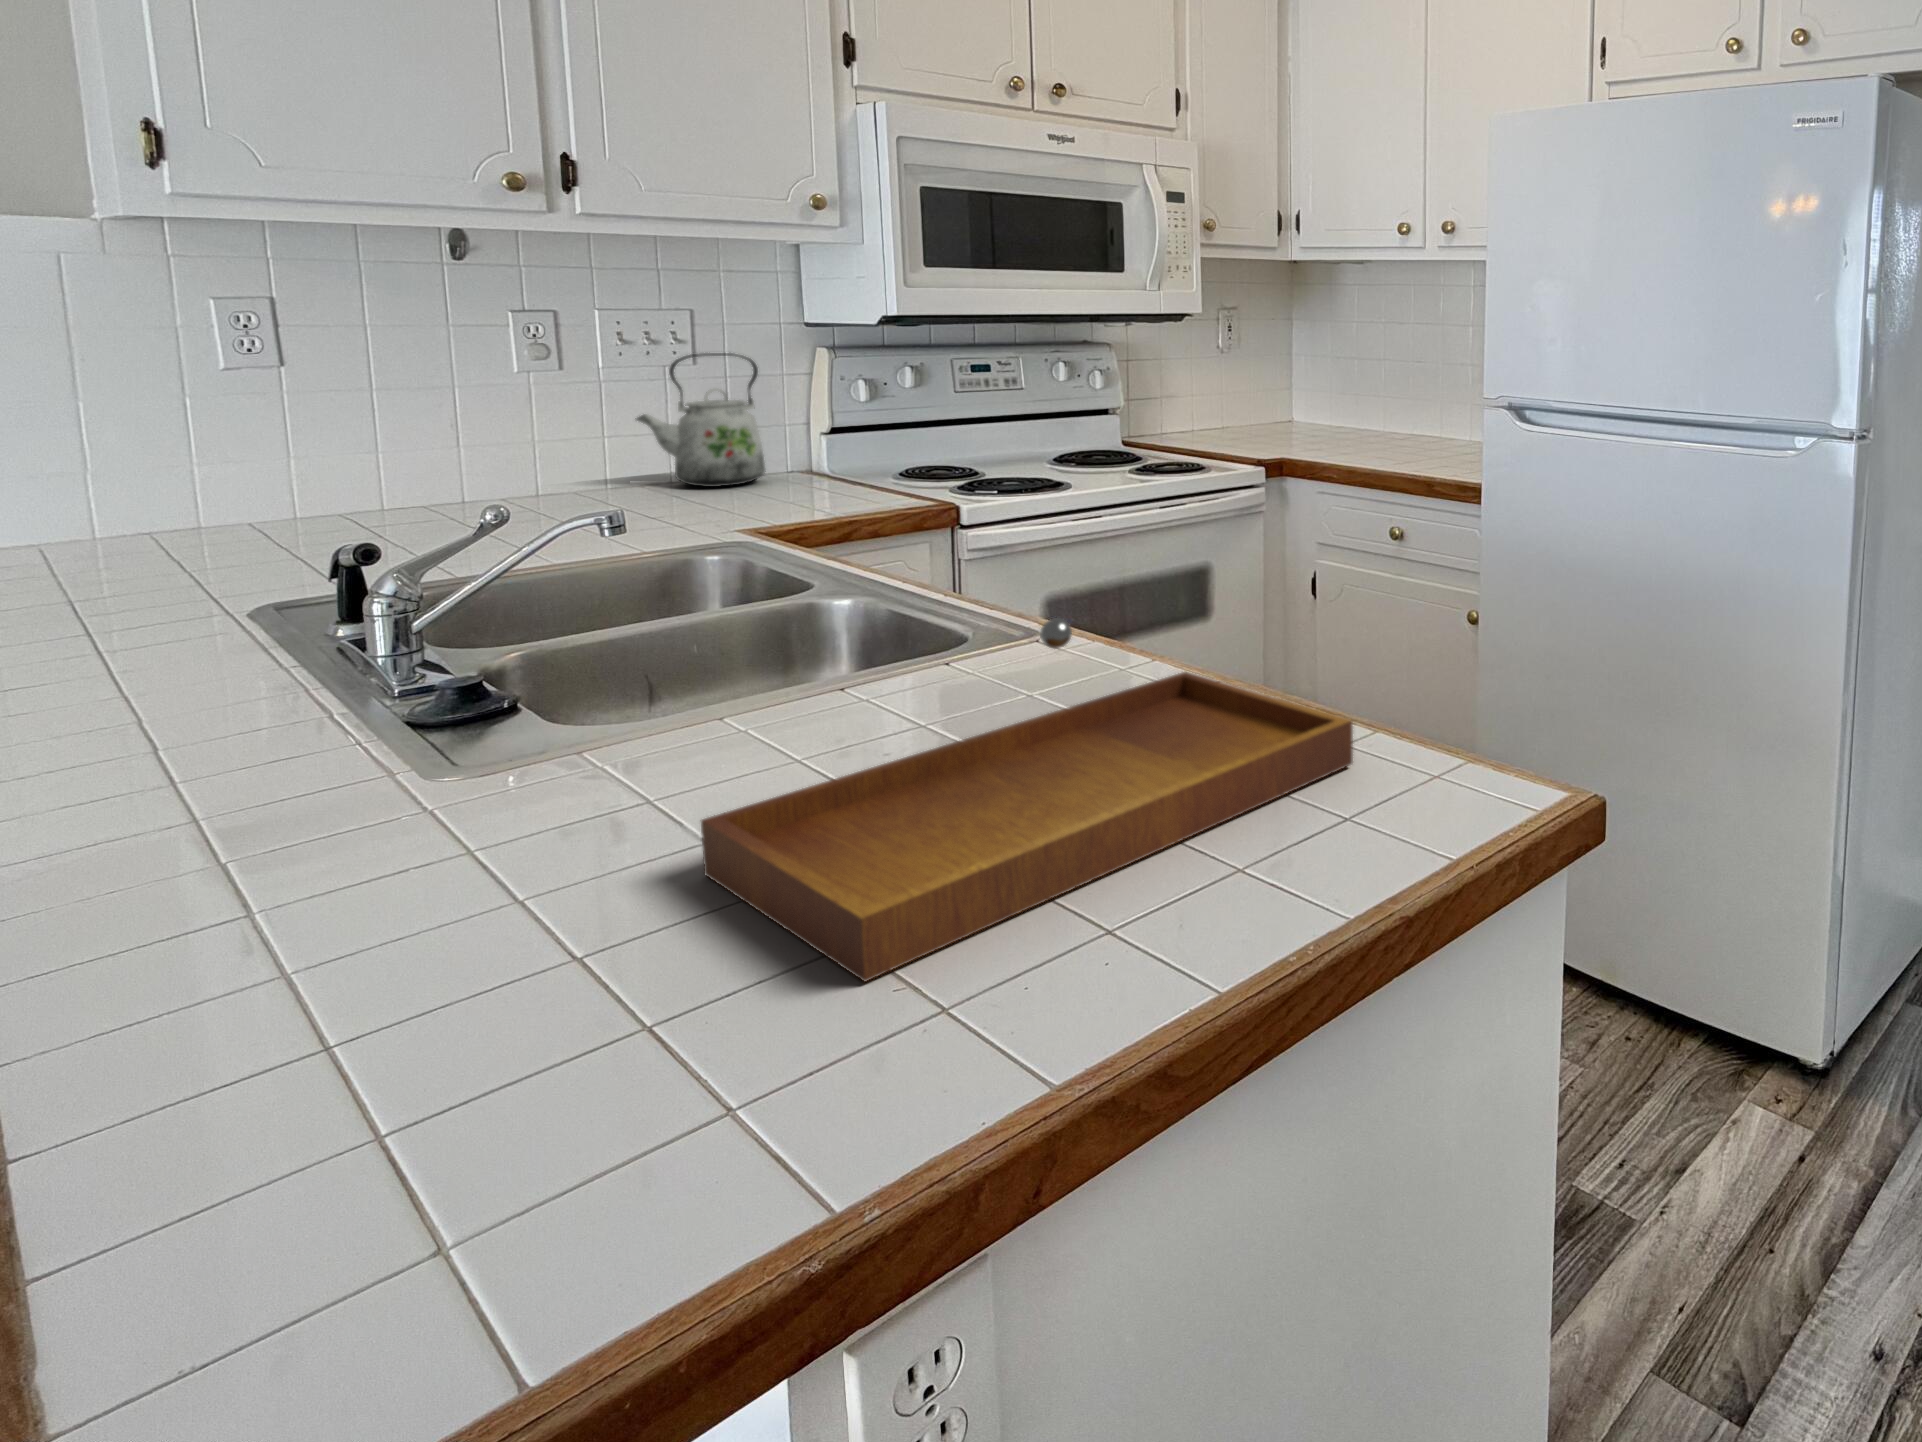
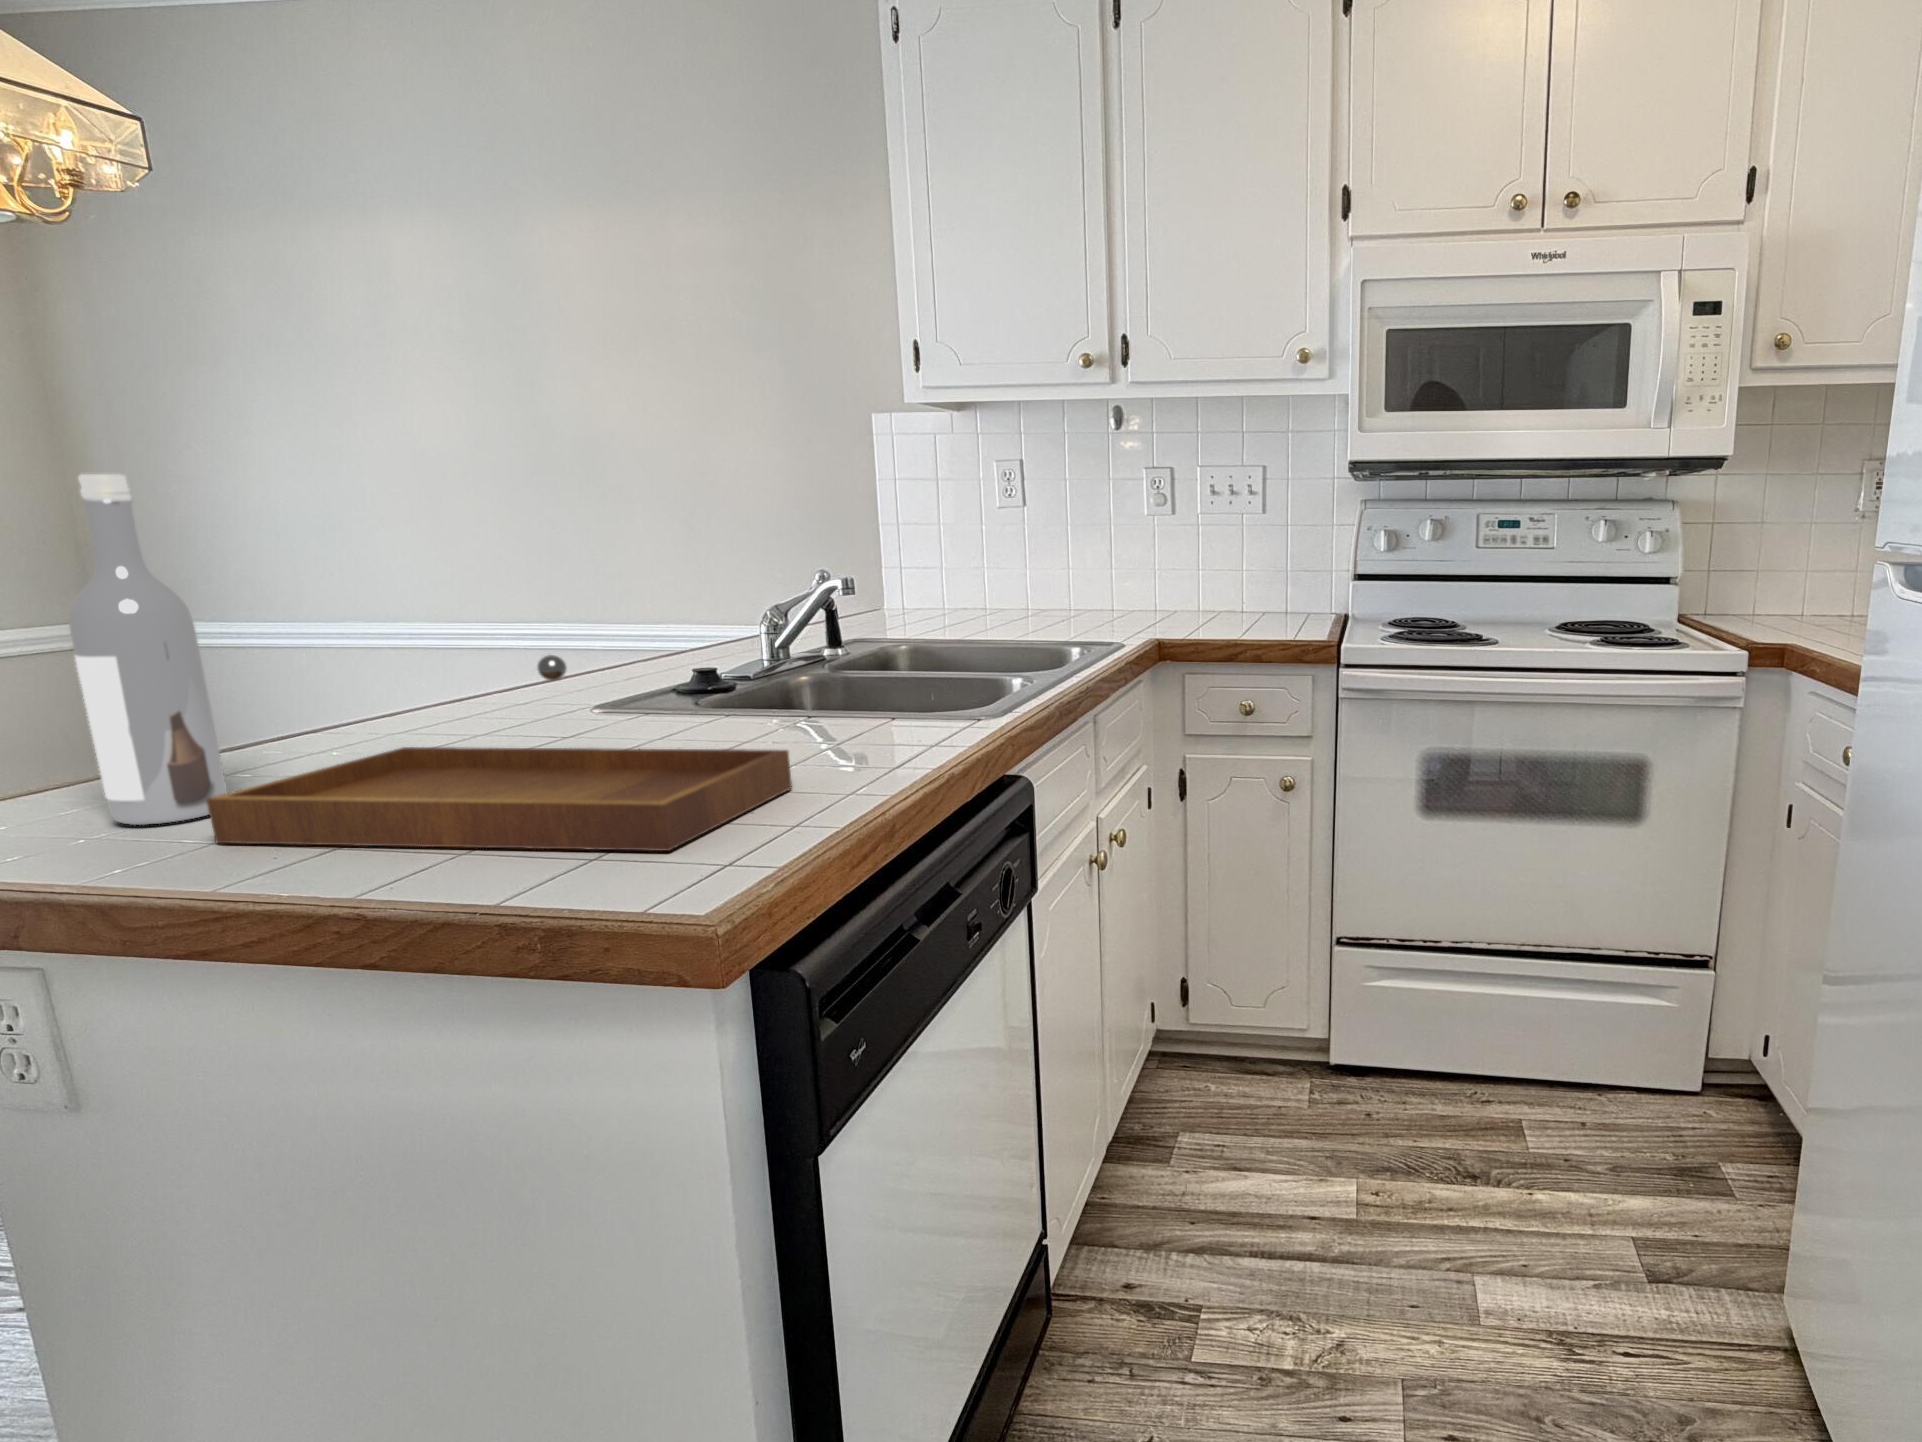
kettle: present [636,353,766,487] -> none [1202,502,1289,616]
wine bottle: none [401,457,633,1081] -> present [69,474,227,825]

